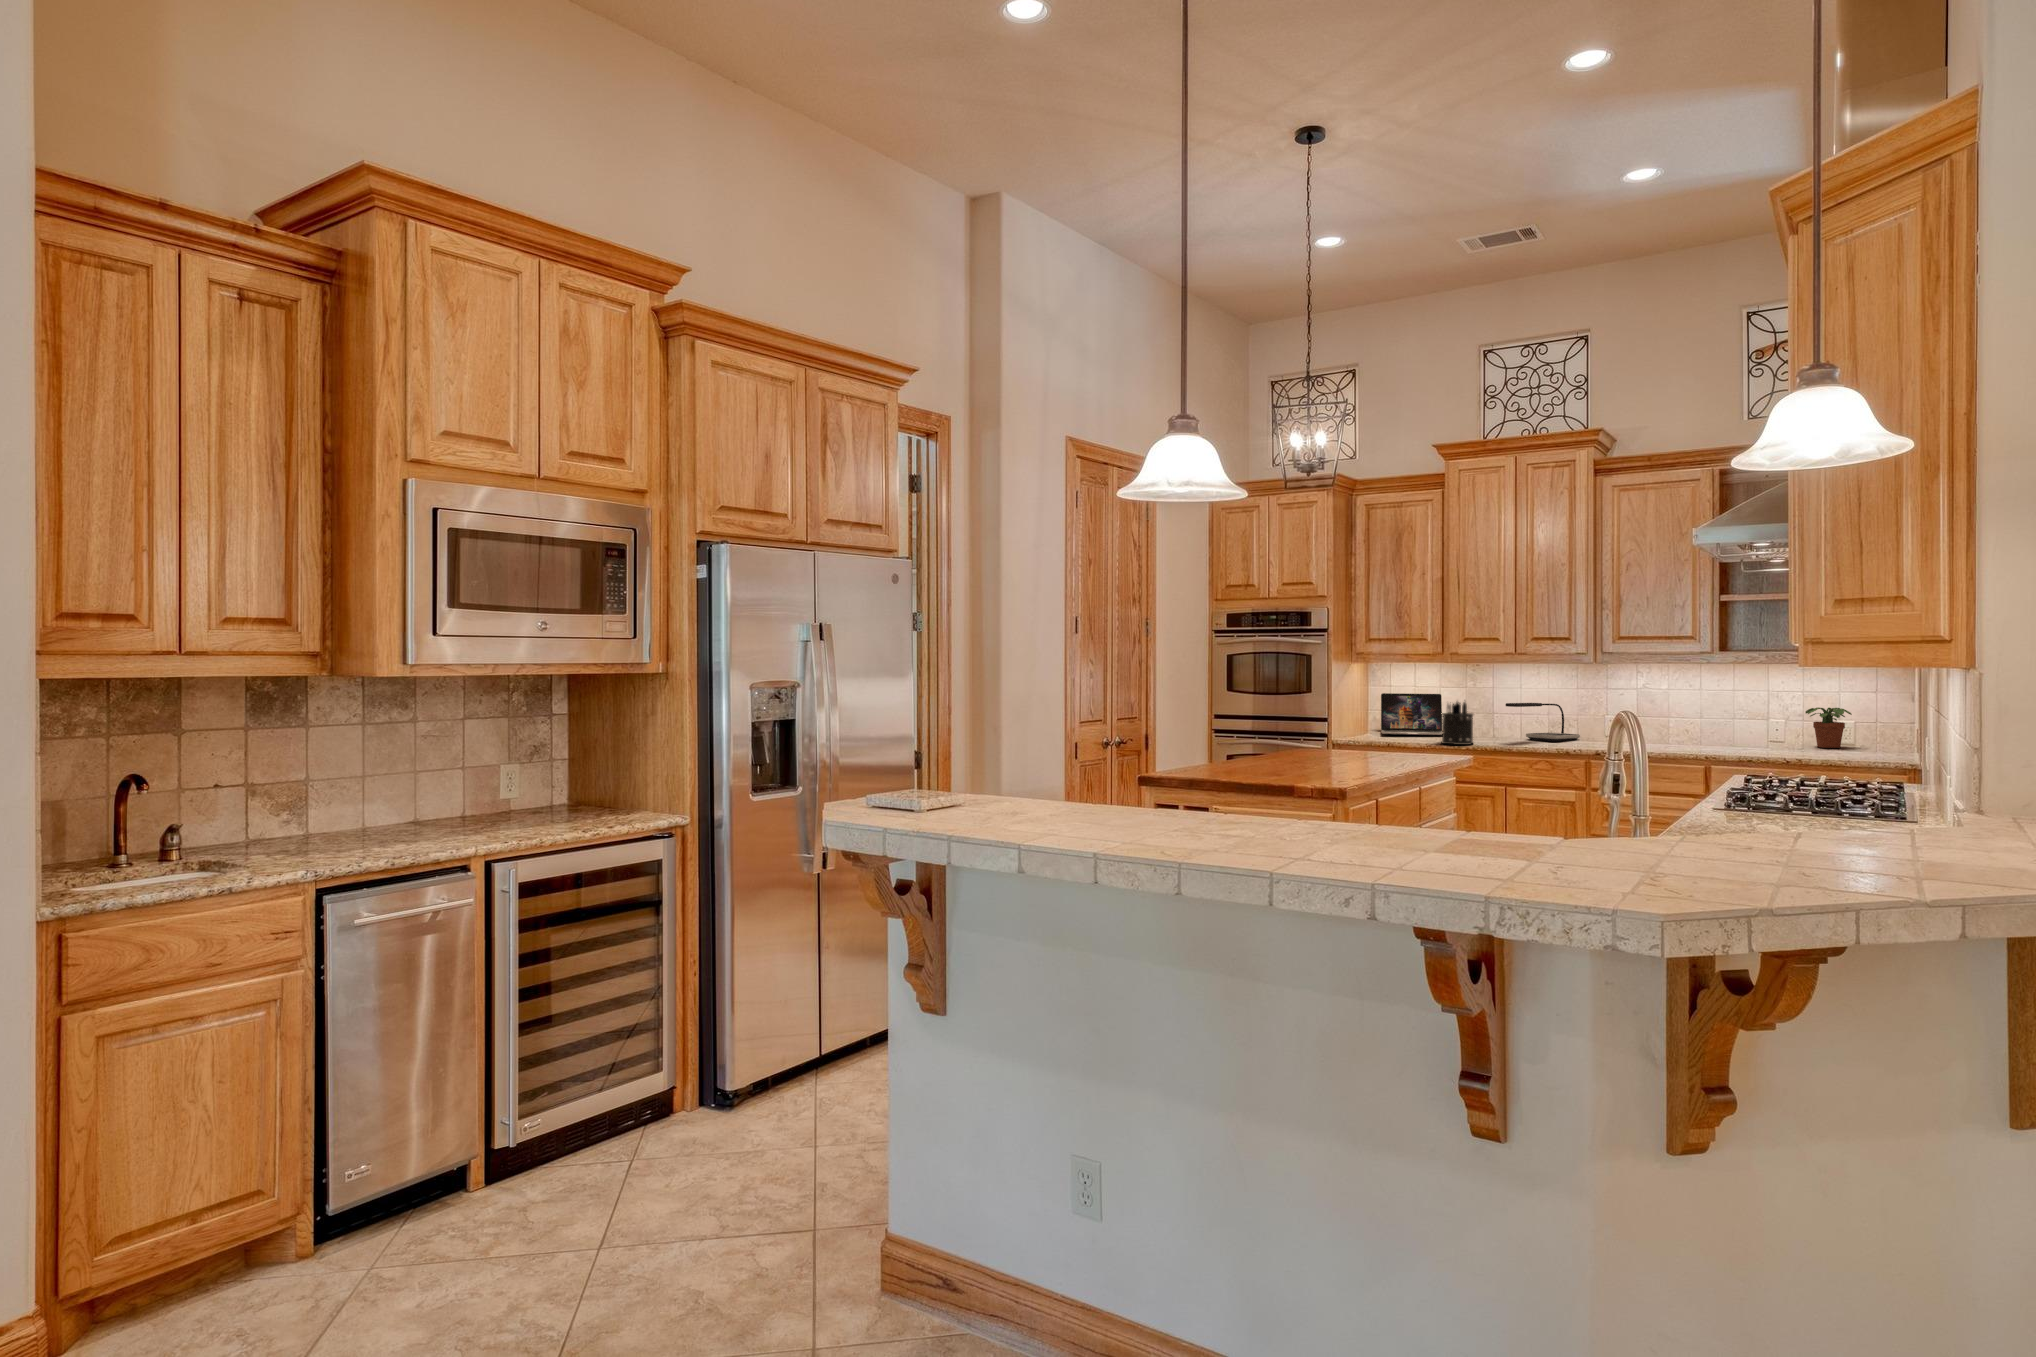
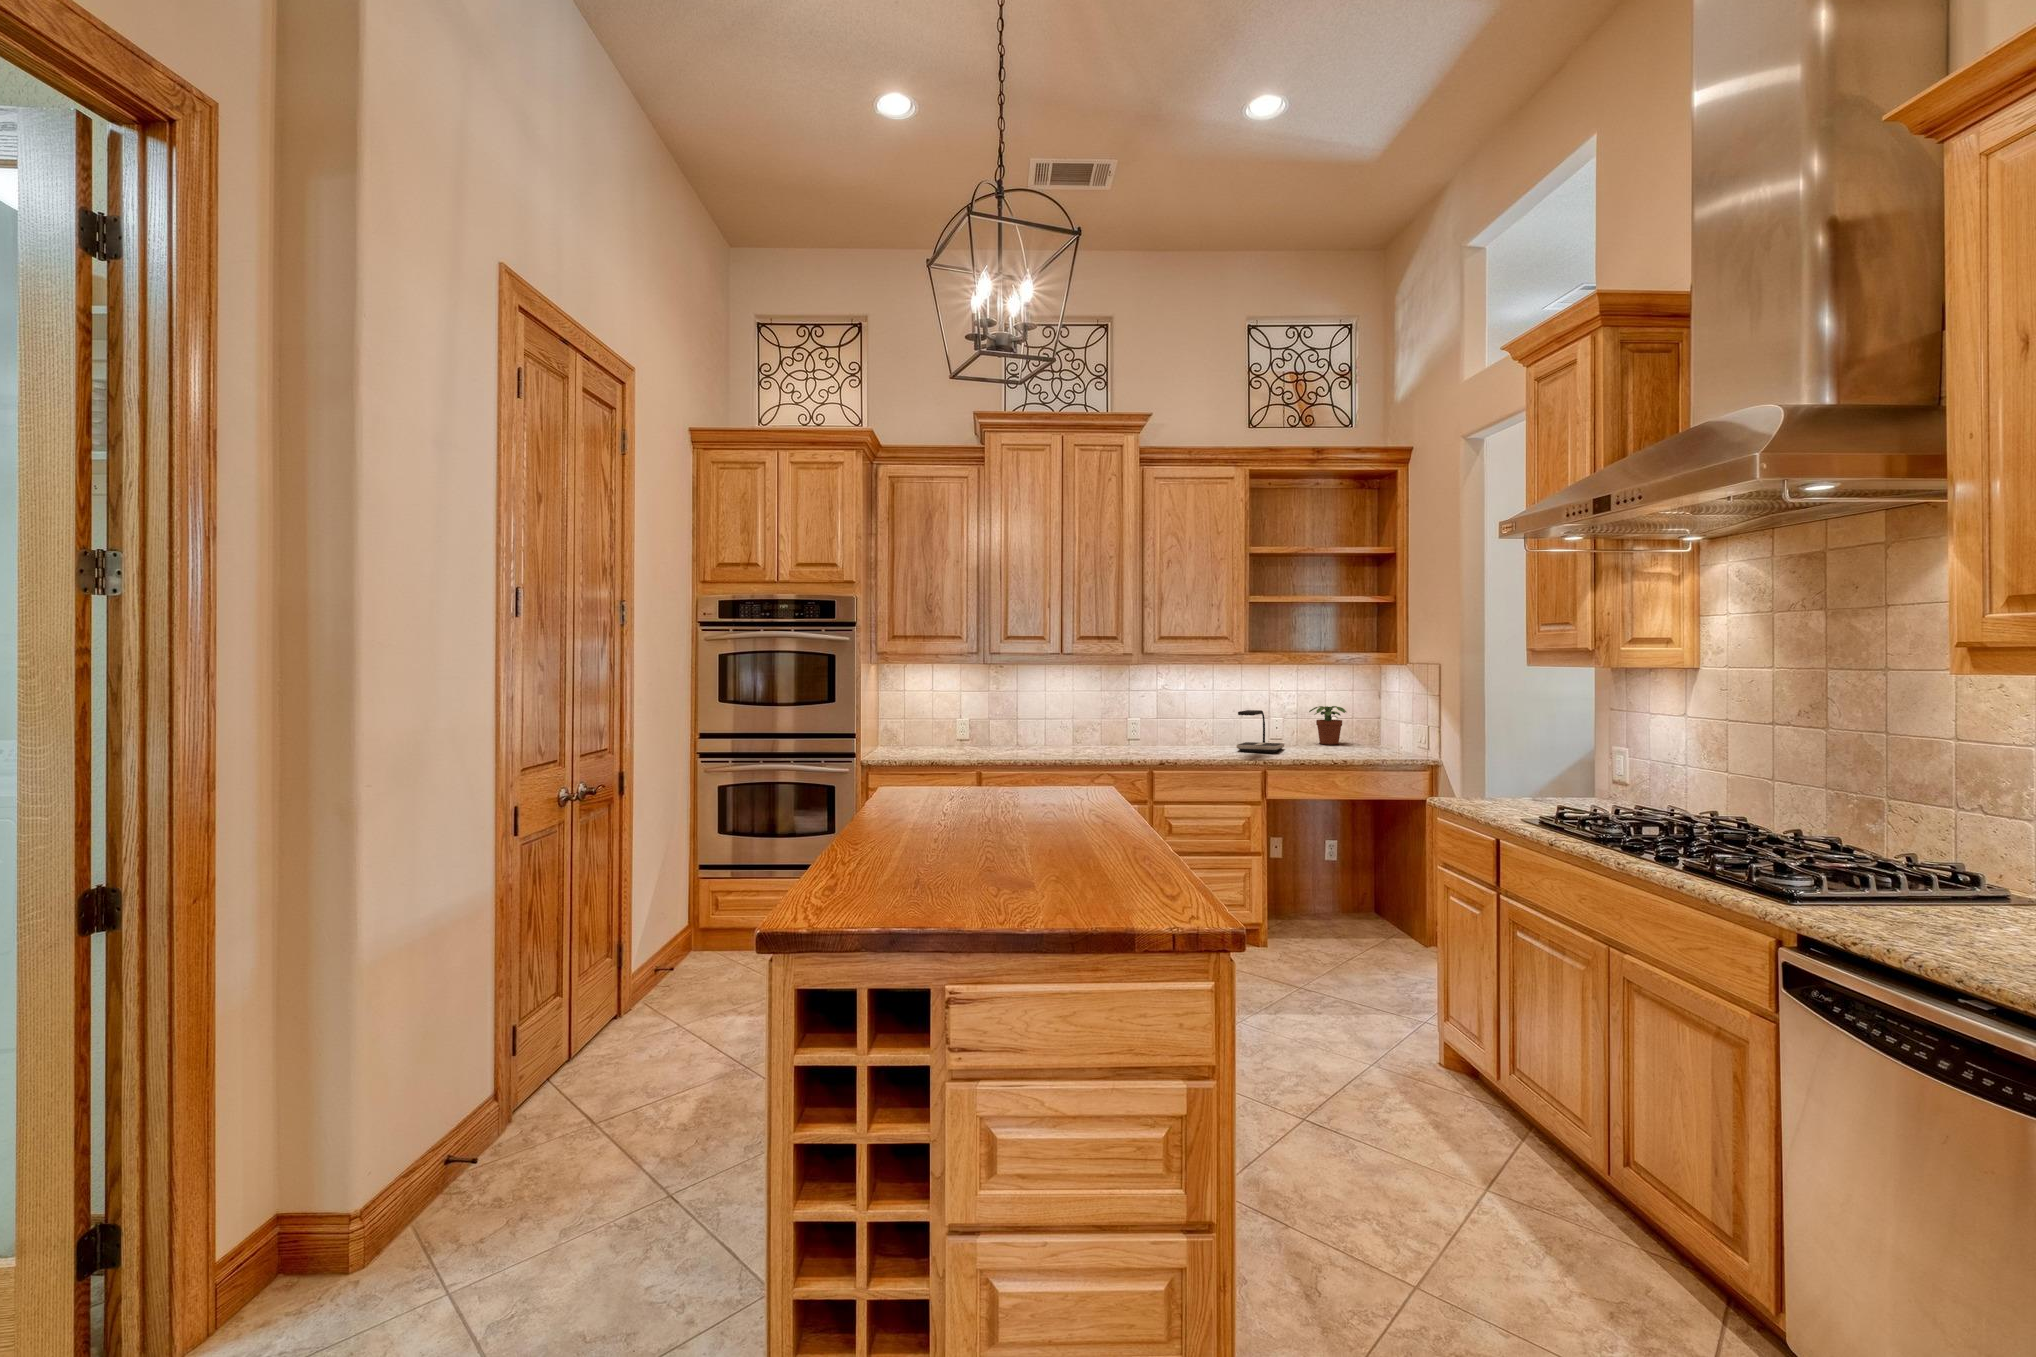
laptop: present [1381,693,1442,735] -> none [900,700,983,749]
pen holder: present [1442,702,1473,745] -> none [995,705,1031,759]
desk lamp: present [1506,703,1580,742] -> present [1236,710,1284,753]

